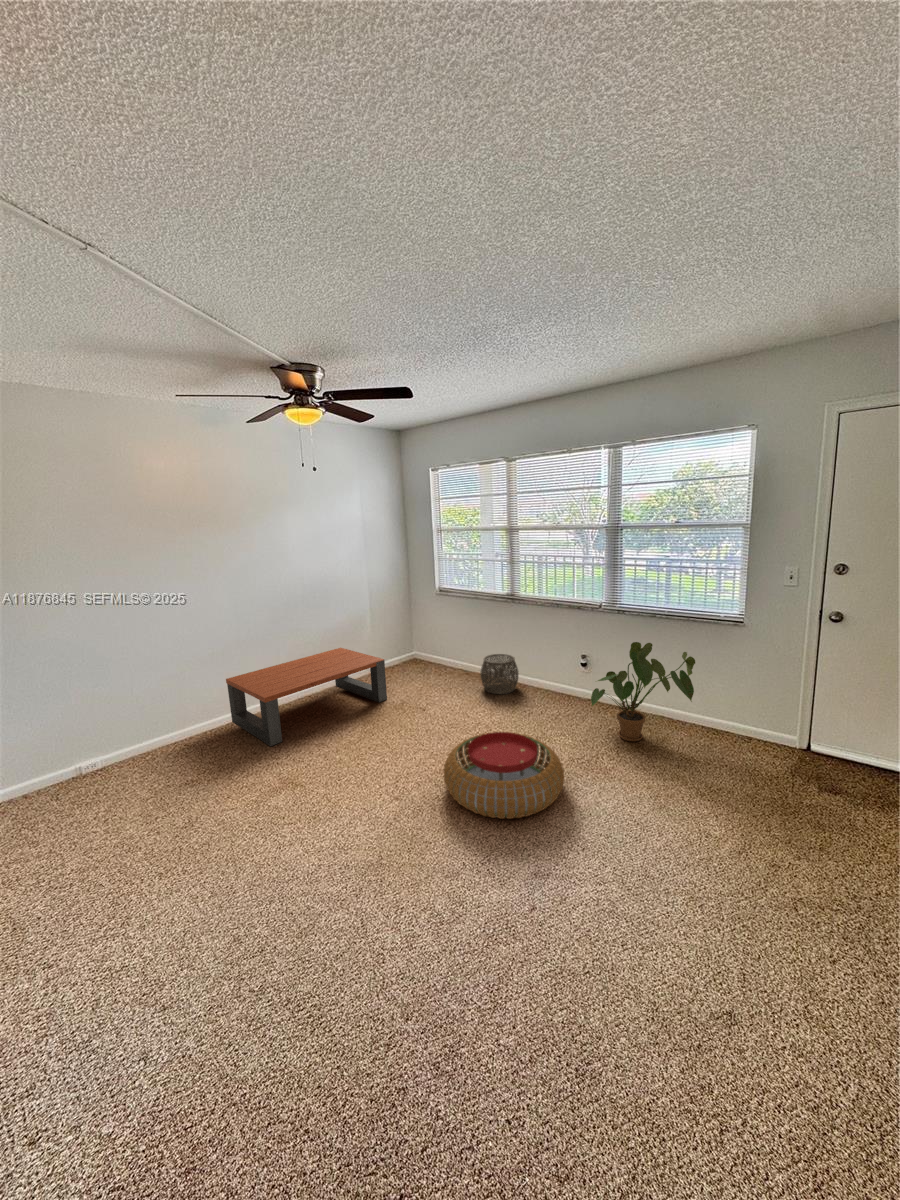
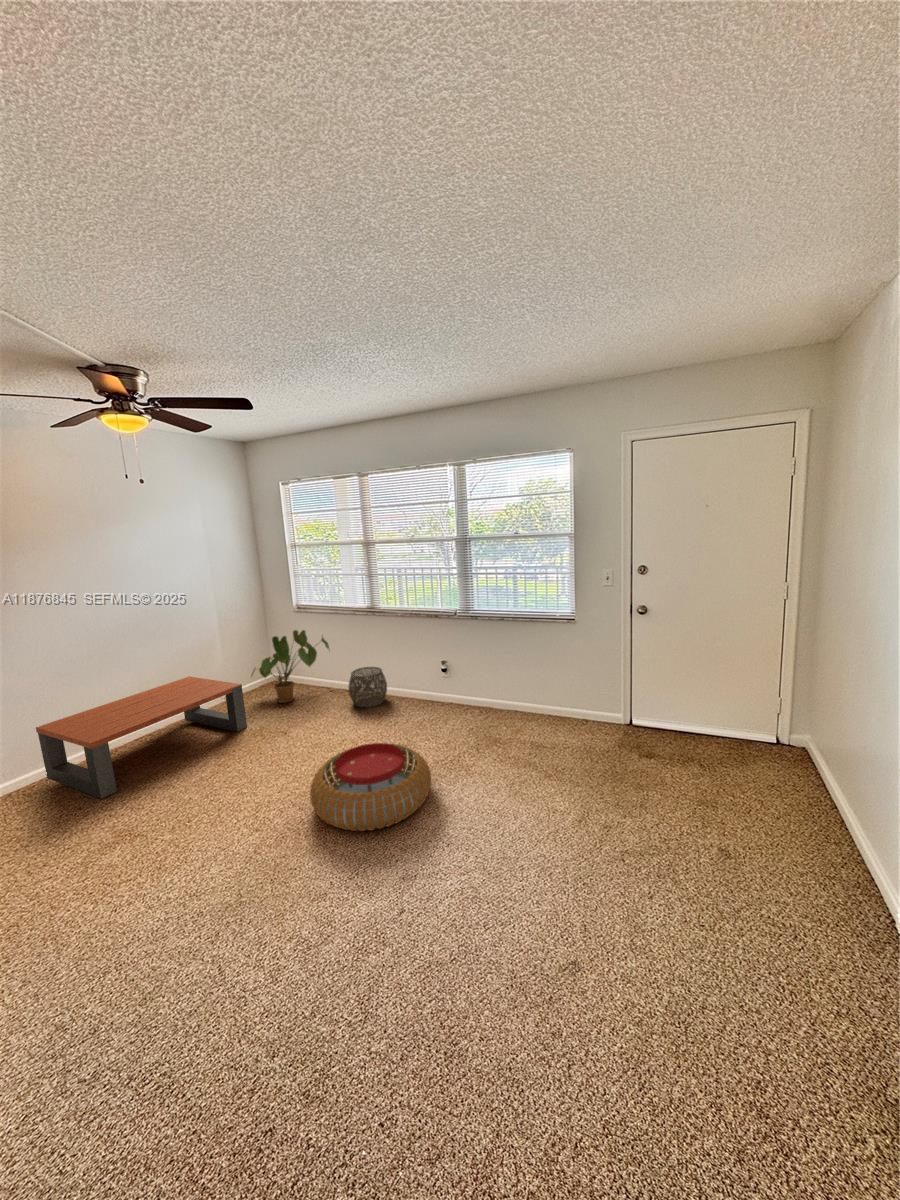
house plant: present [591,642,695,741] -> present [251,630,329,703]

